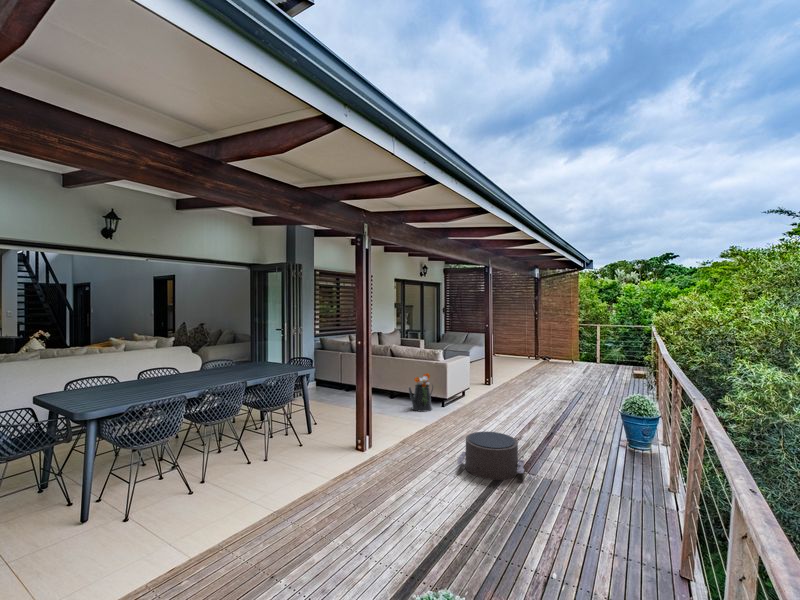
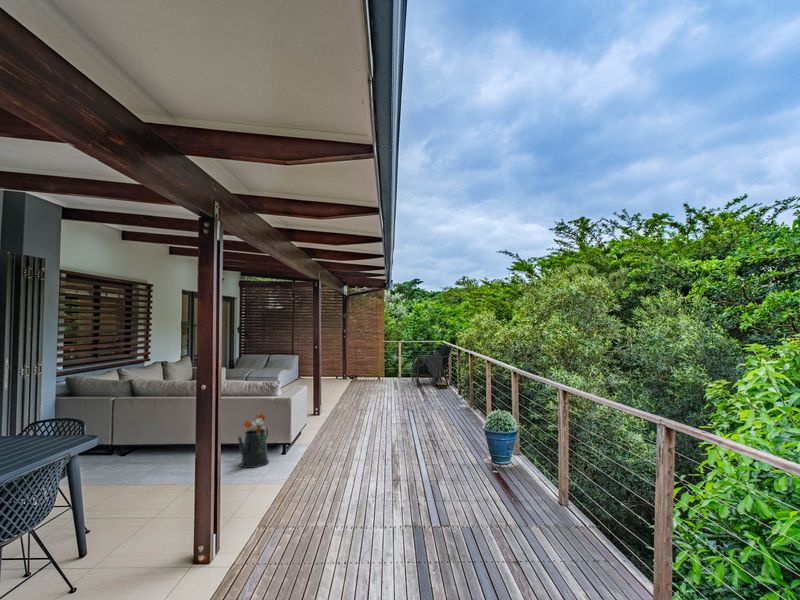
armchair: none [600,330,646,375] -> present [412,345,451,388]
pouf: present [457,432,524,480] -> none [358,483,445,550]

